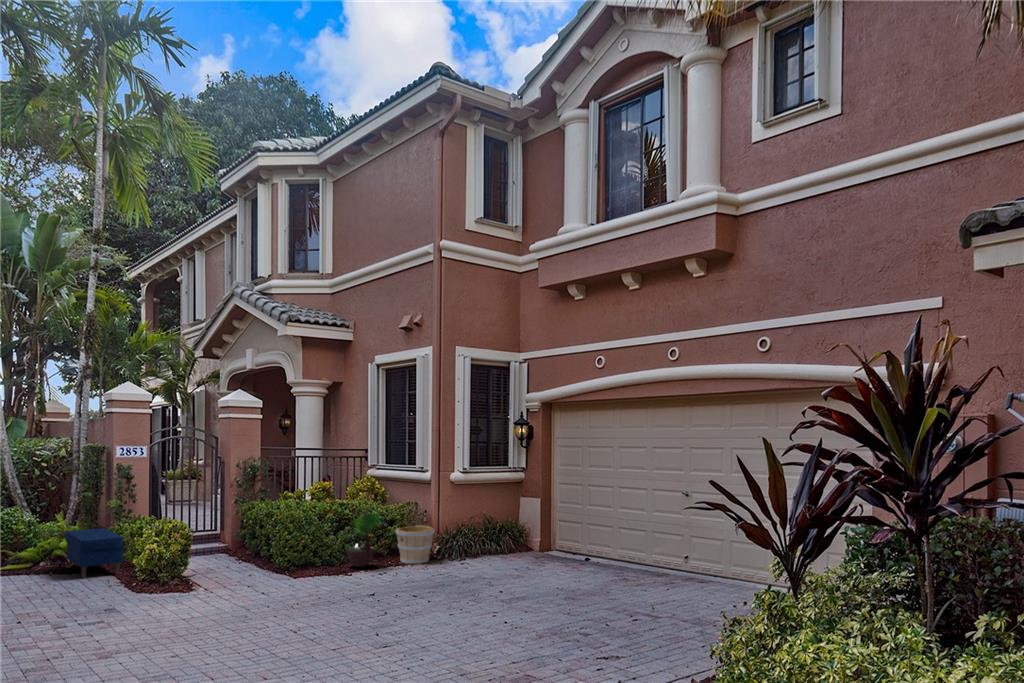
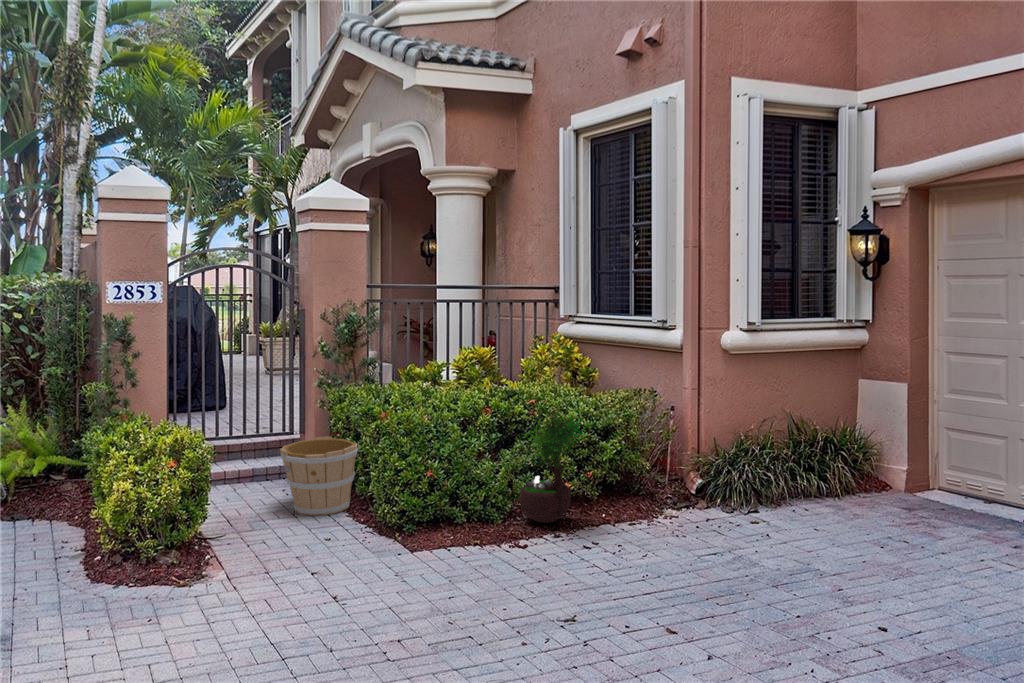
wooden bucket: present [396,525,435,564] -> present [280,436,358,516]
bench: present [65,528,123,579] -> none [32,426,114,527]

